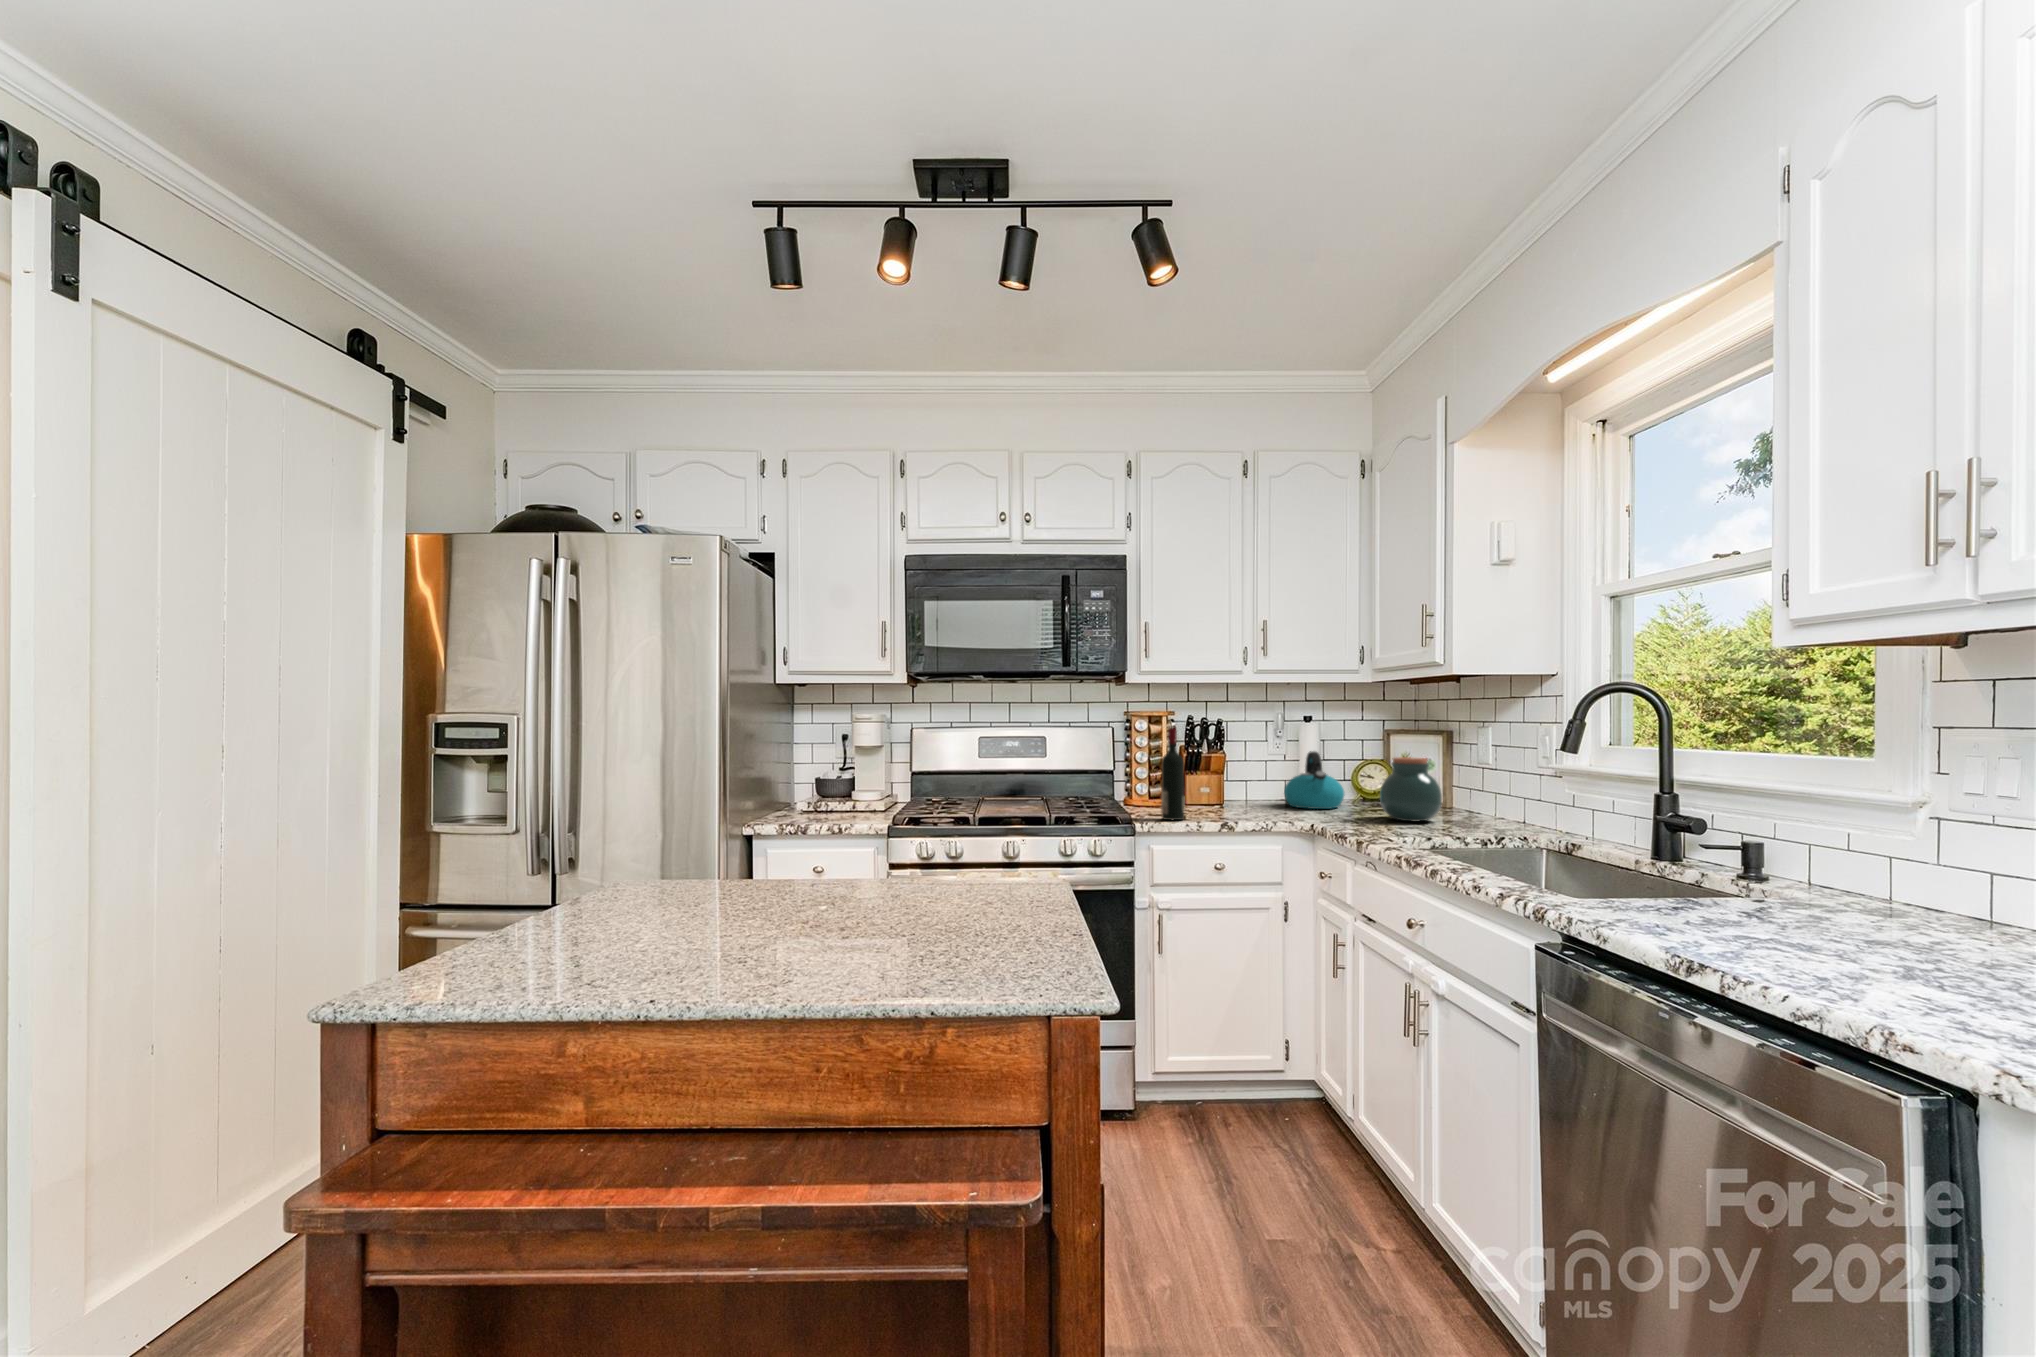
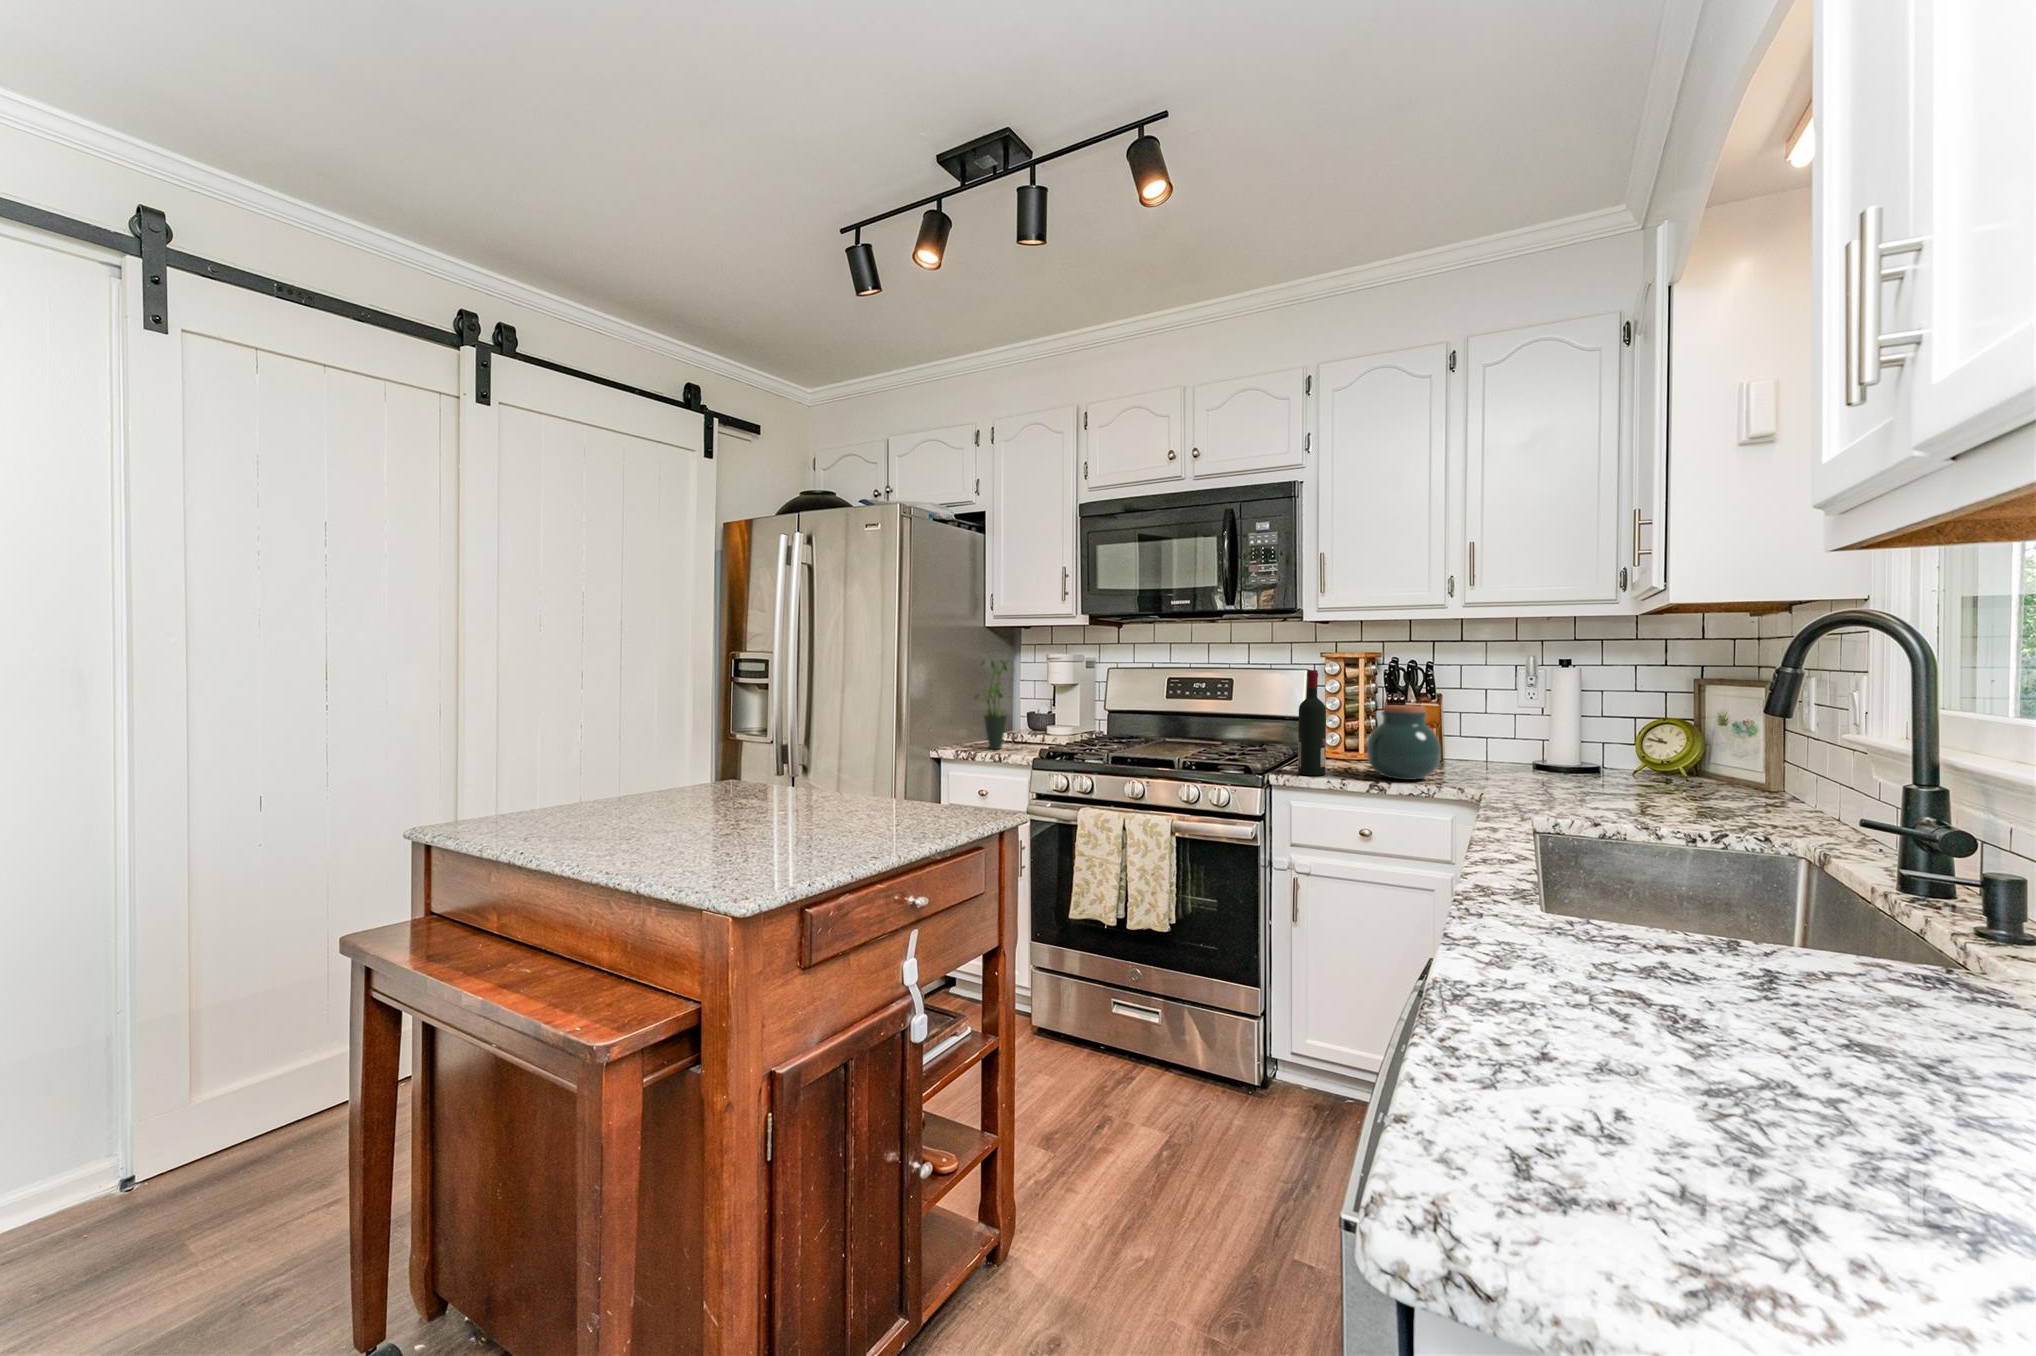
potted plant: none [807,714,854,821] -> present [975,660,1014,749]
kettle: present [1284,751,1344,809] -> none [1507,704,1597,779]
jar: present [1380,757,1442,821] -> present [1367,705,1441,780]

